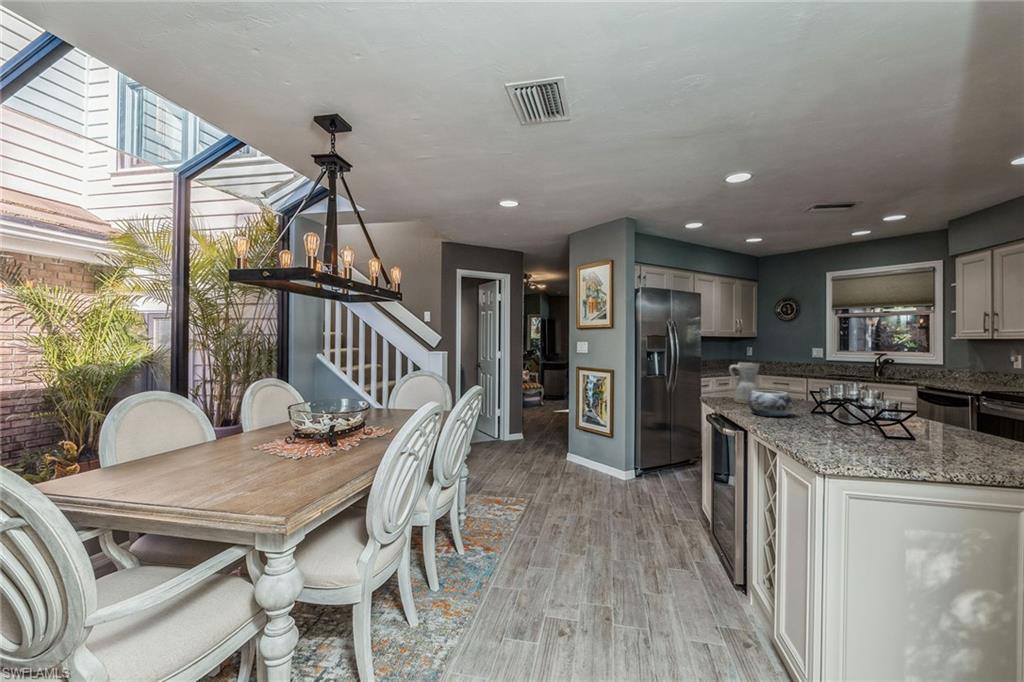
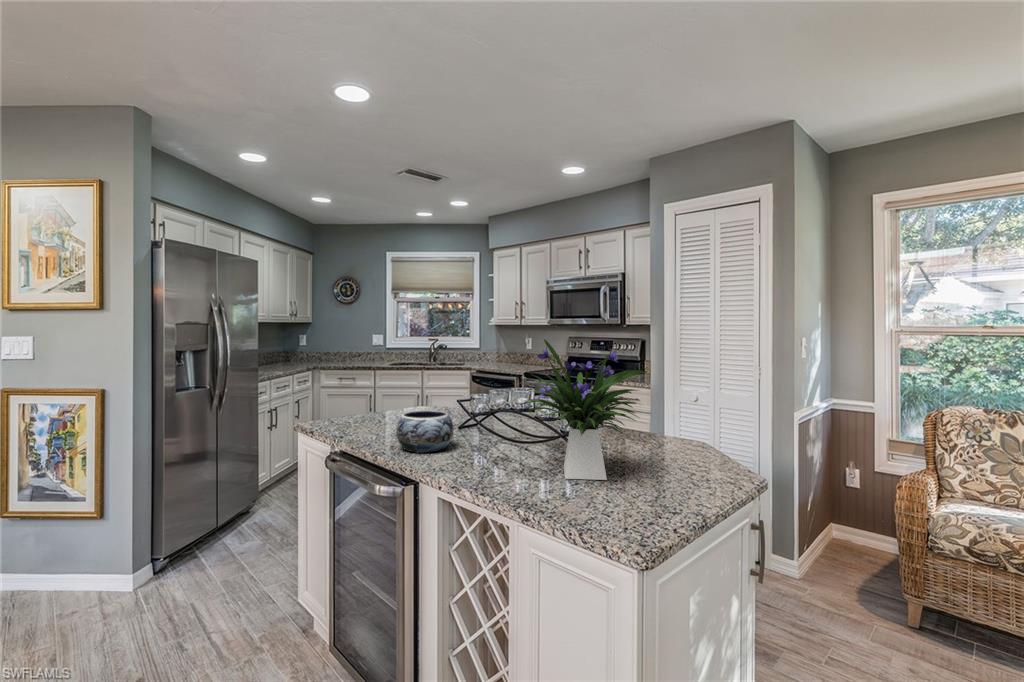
flower arrangement: none [813,339,945,447] -> present [523,339,647,480]
ceramic pitcher: present [729,362,760,404] -> none [347,368,387,430]

